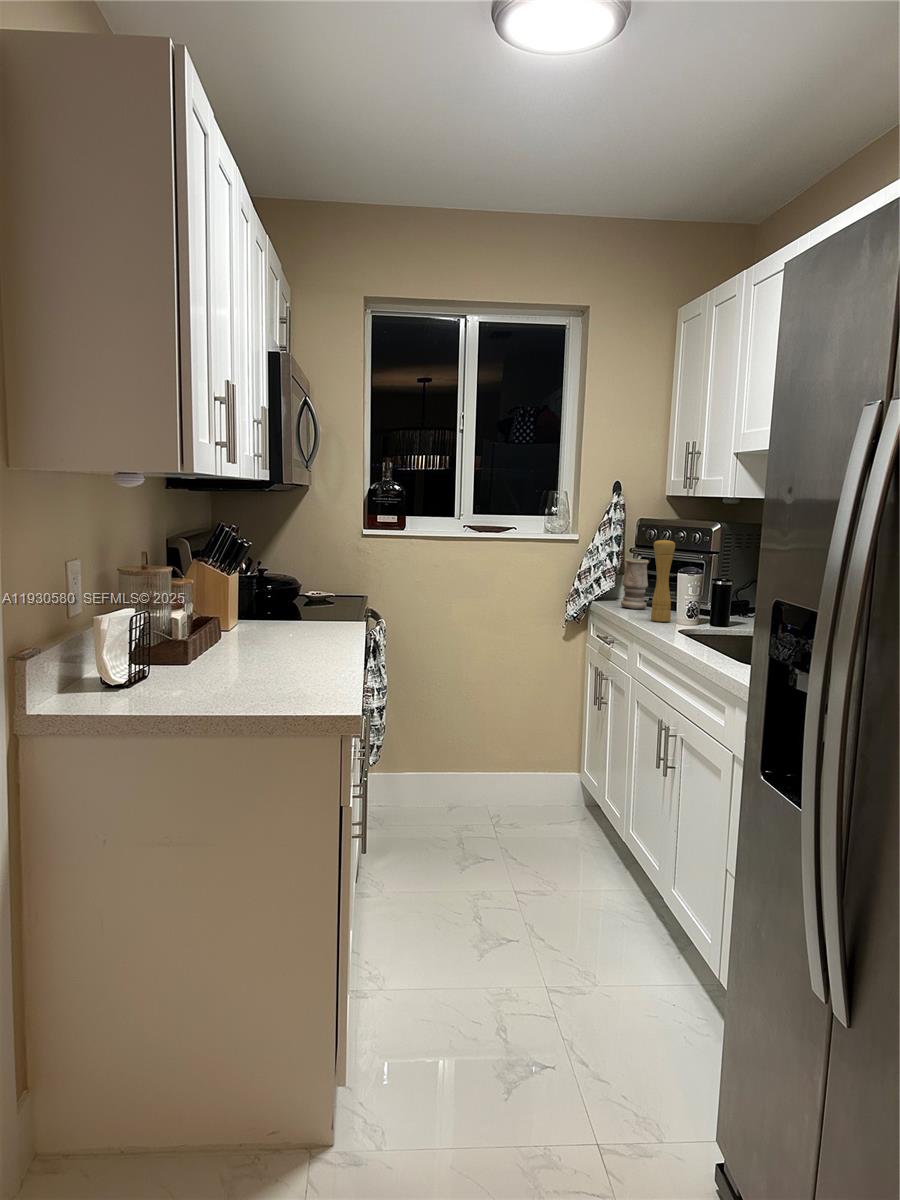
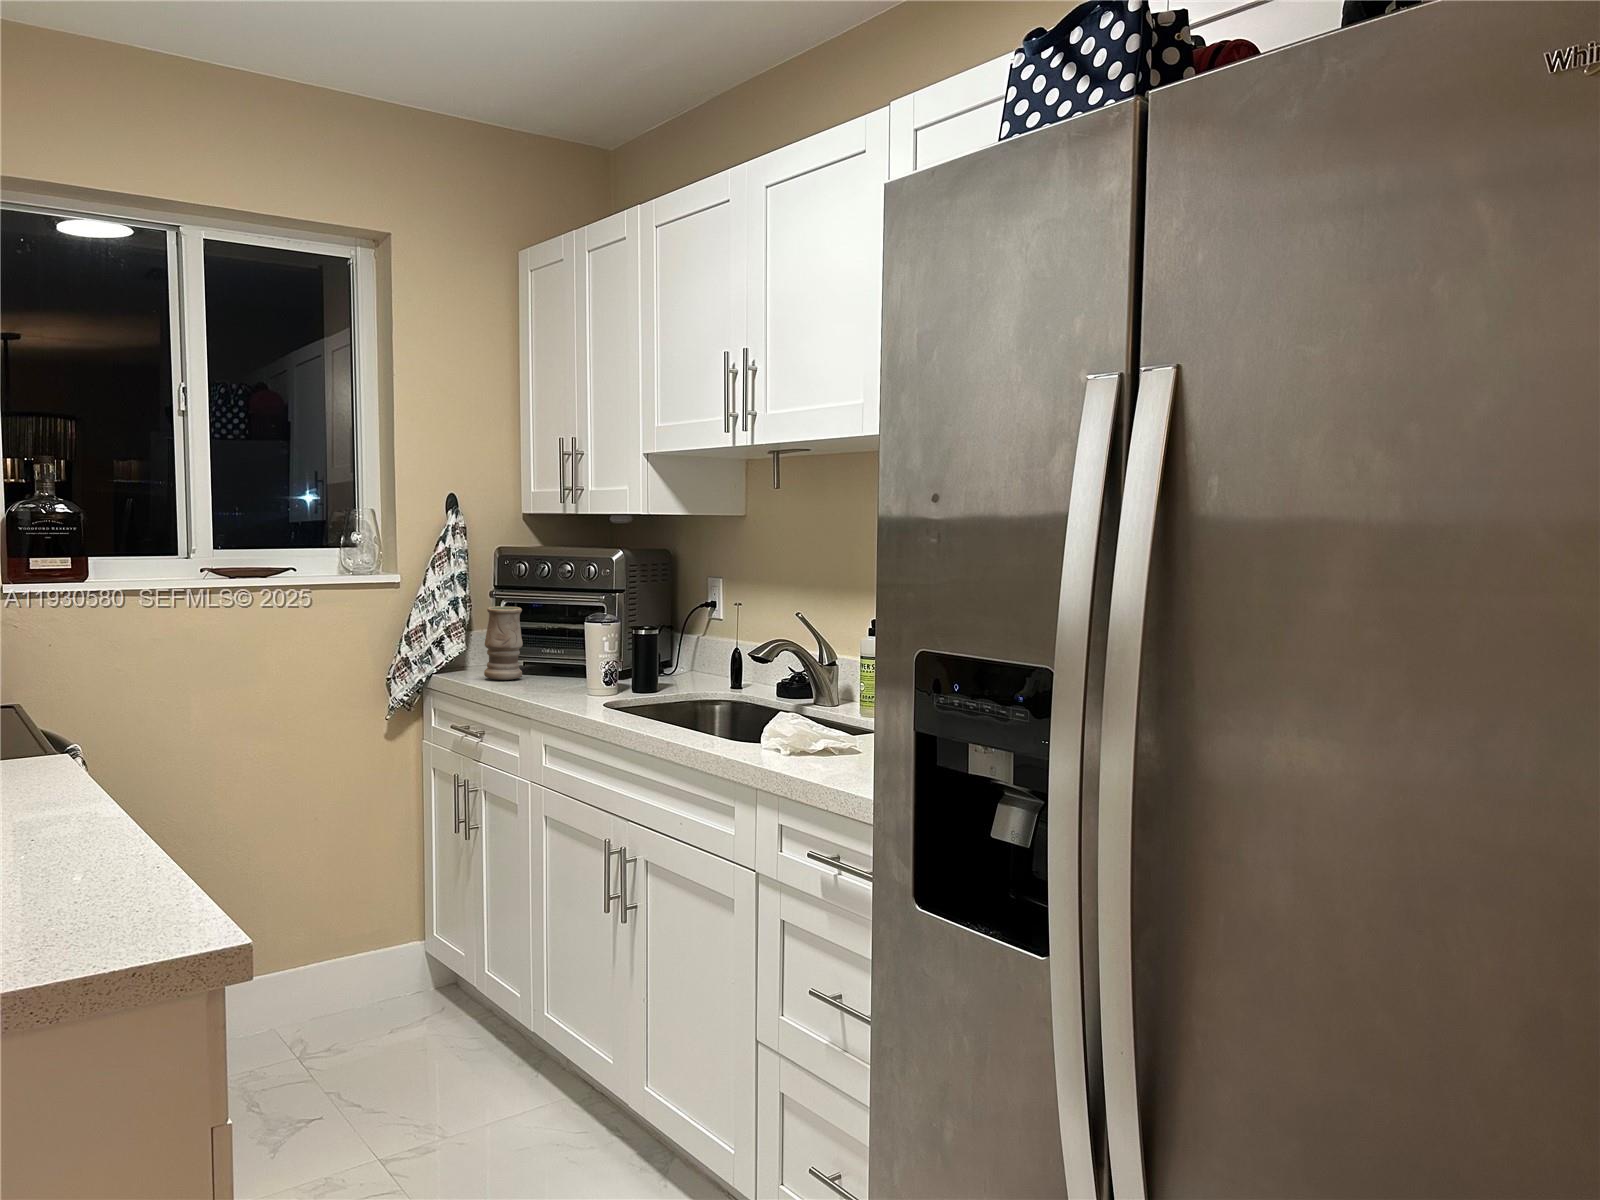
pepper mill: present [651,539,675,622] -> none [546,575,578,695]

